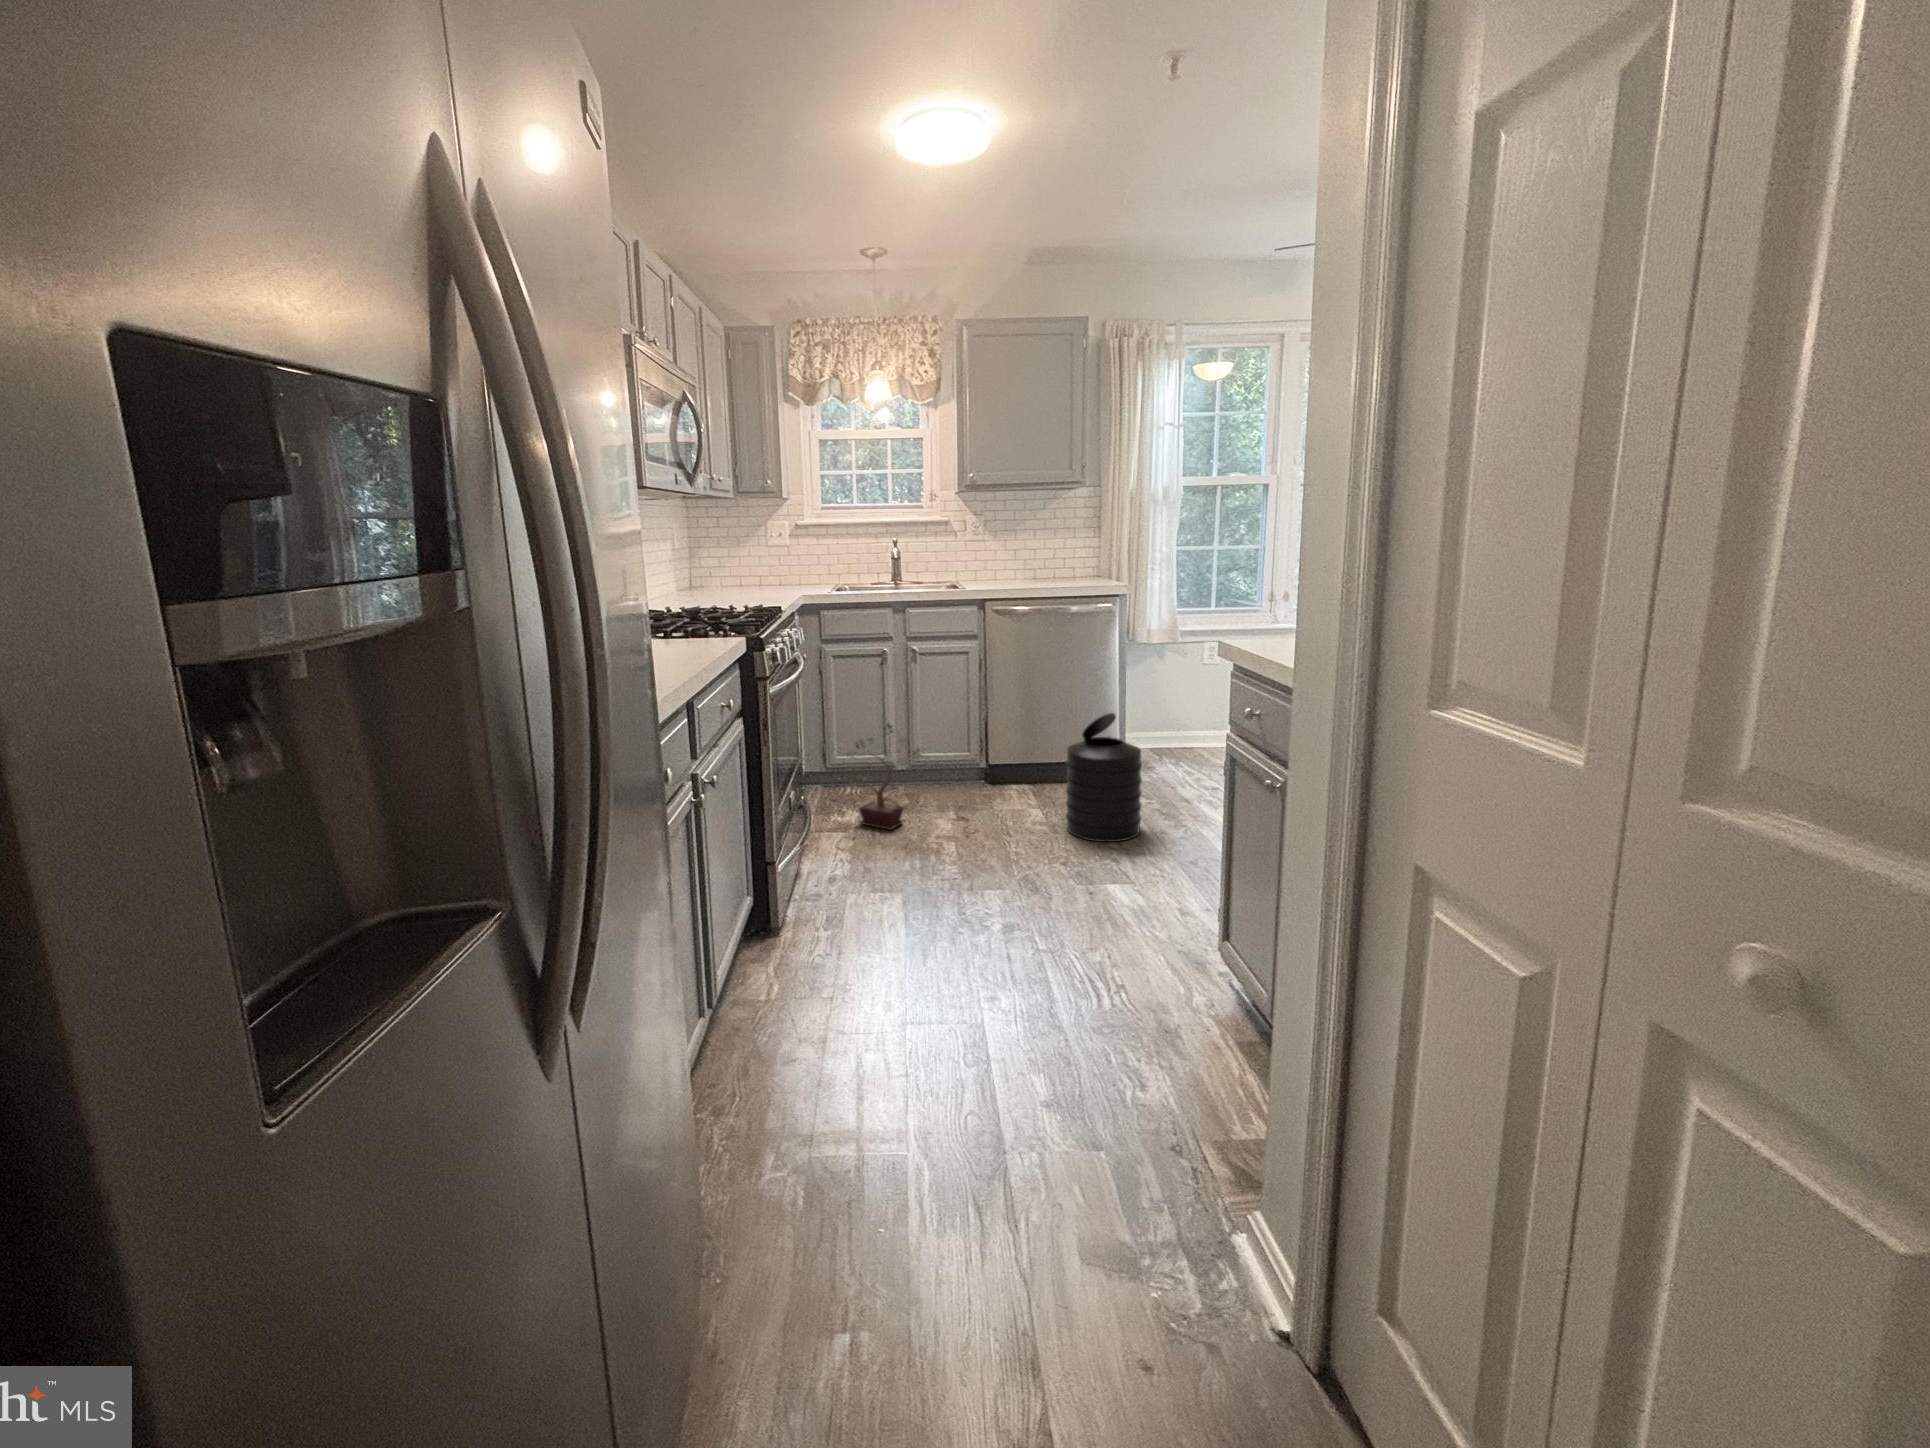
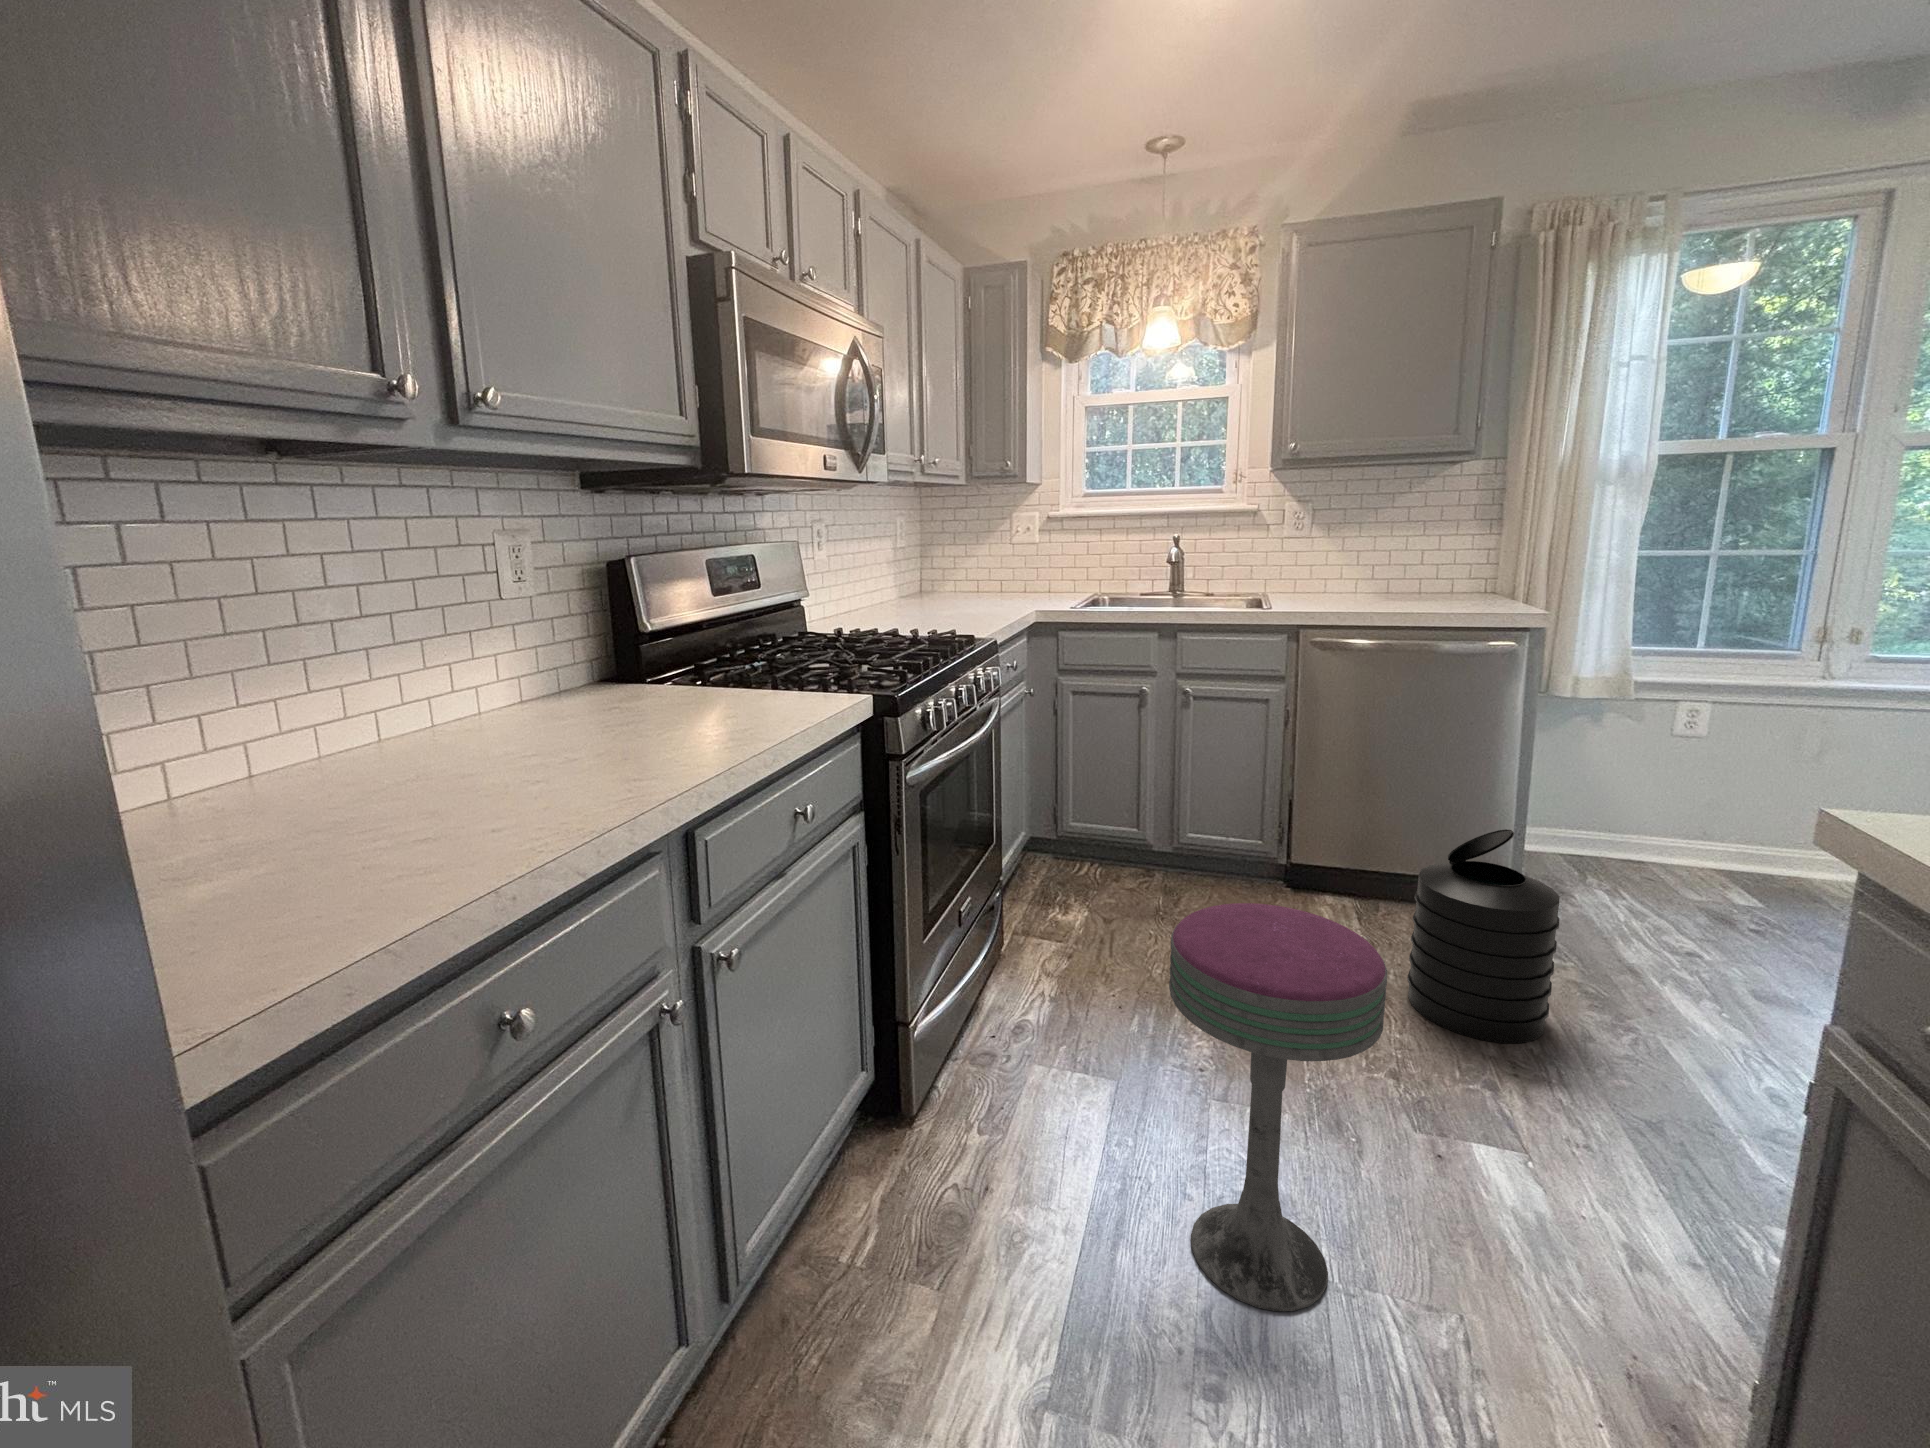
potted plant: present [847,723,923,830] -> none [1071,796,1182,948]
bar stool: none [939,748,1051,968] -> present [1169,903,1387,1311]

